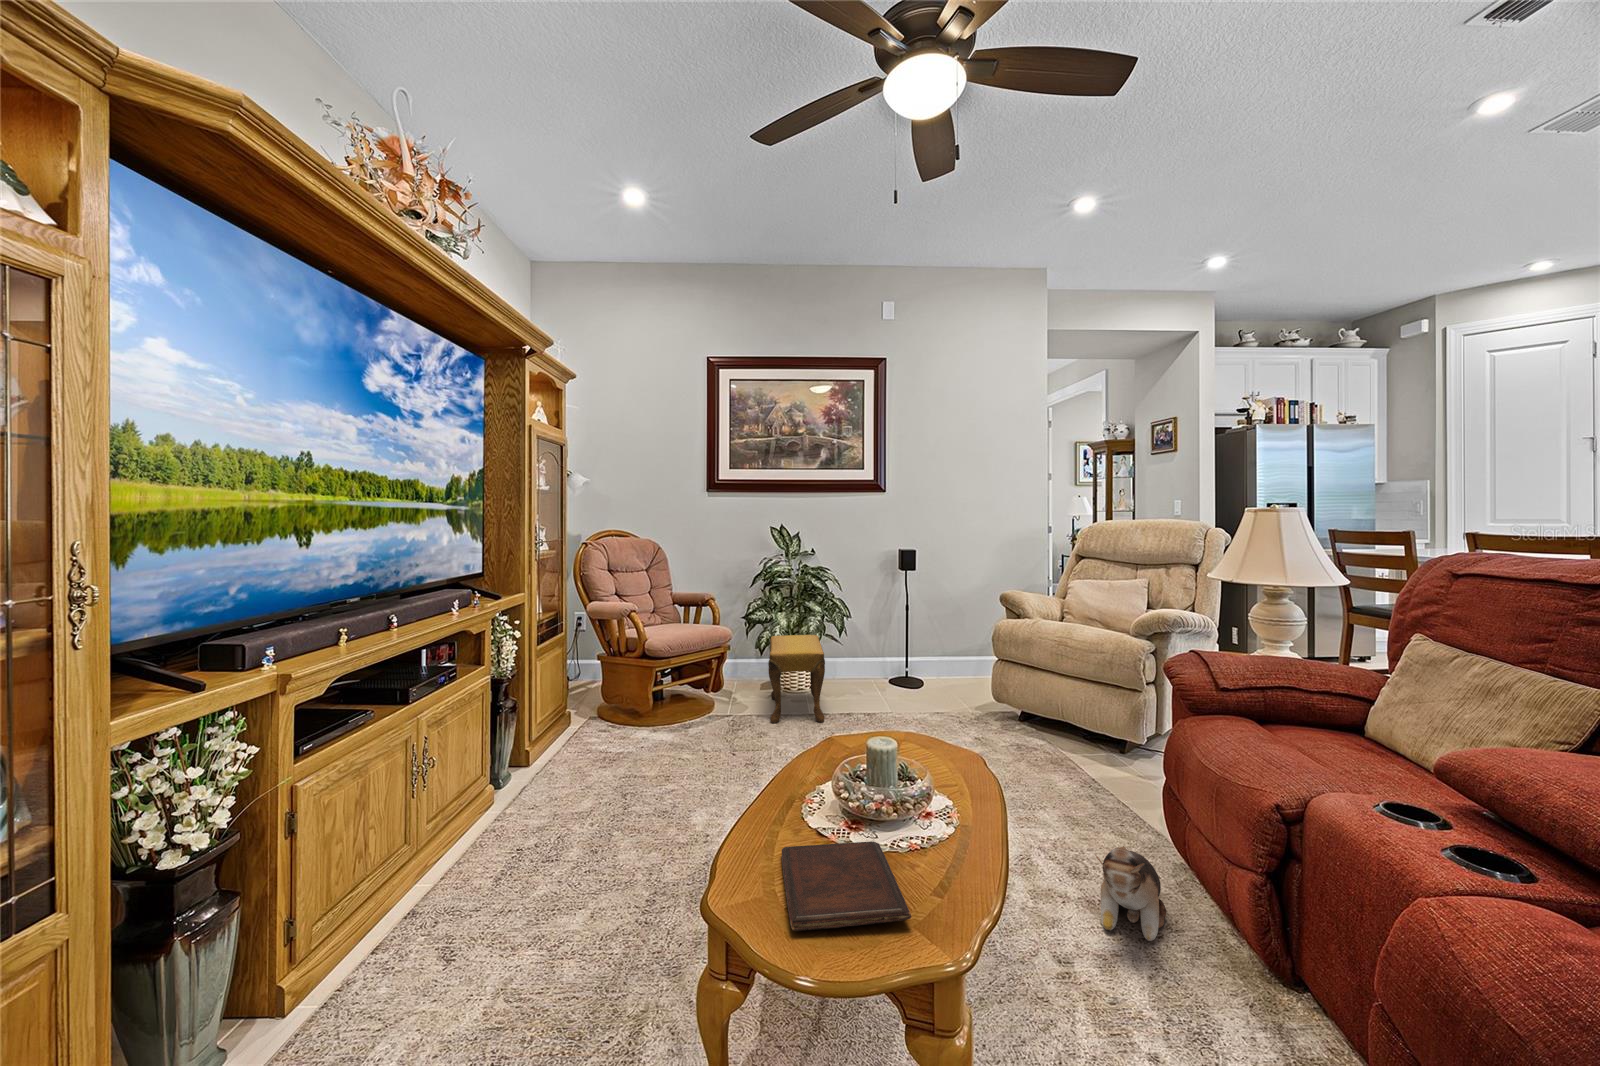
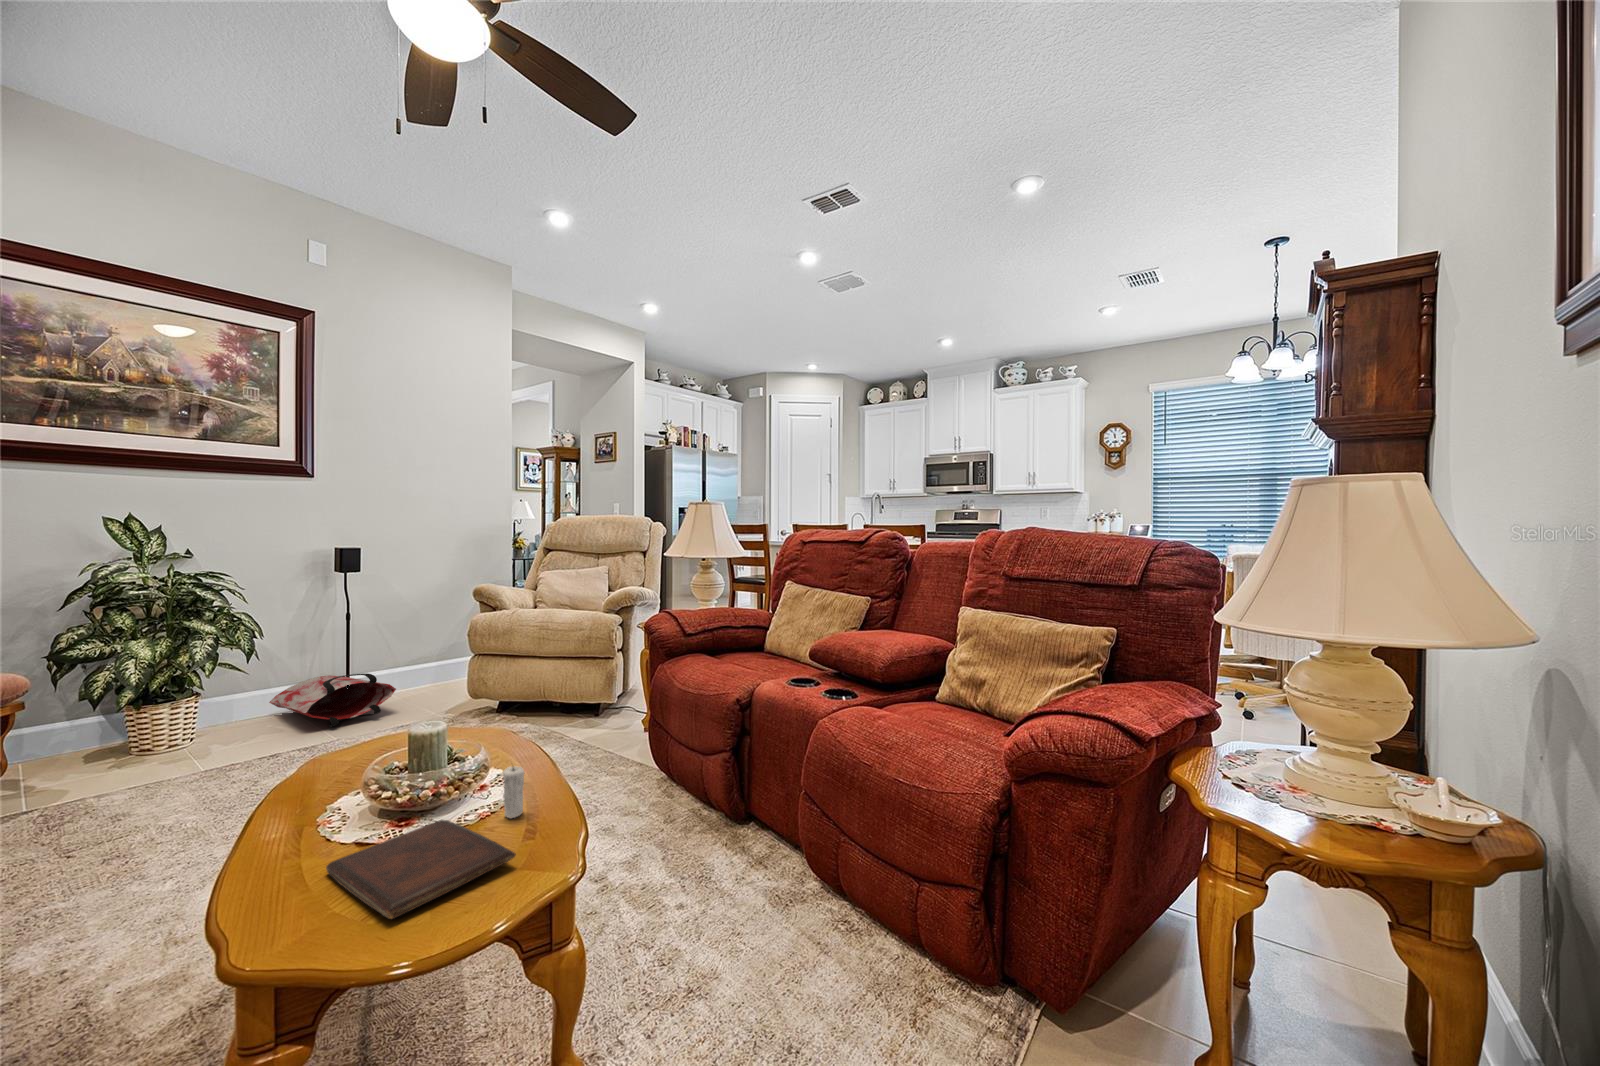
footstool: present [768,635,825,723] -> none [116,664,236,799]
bag: none [857,654,937,699] -> present [269,673,396,727]
candle: none [928,805,949,867] -> present [503,766,525,818]
plush toy: present [1096,846,1166,941] -> none [618,768,663,844]

